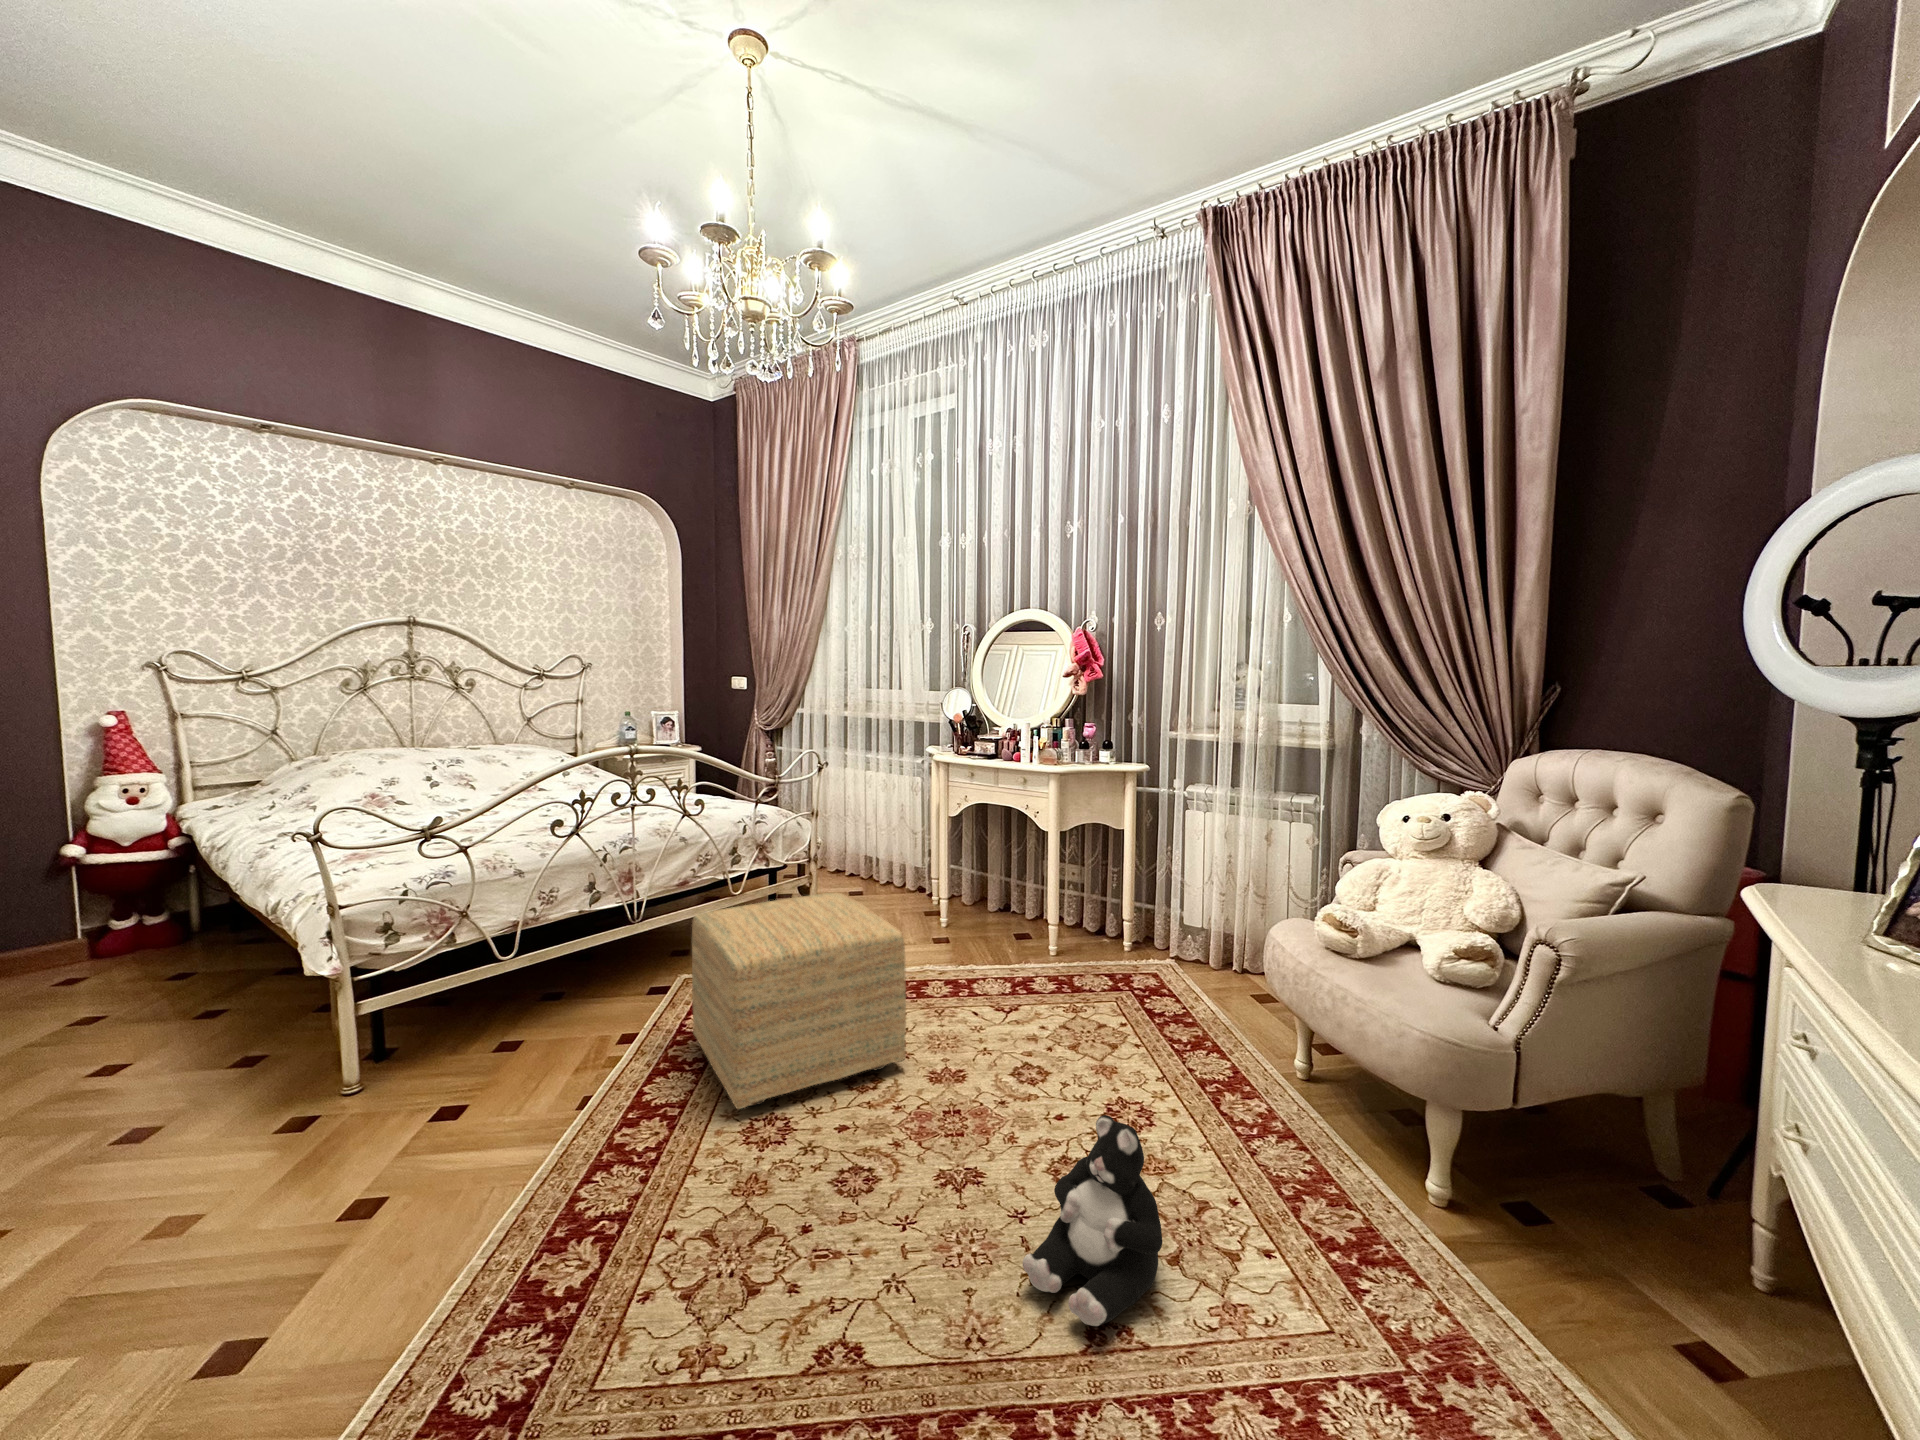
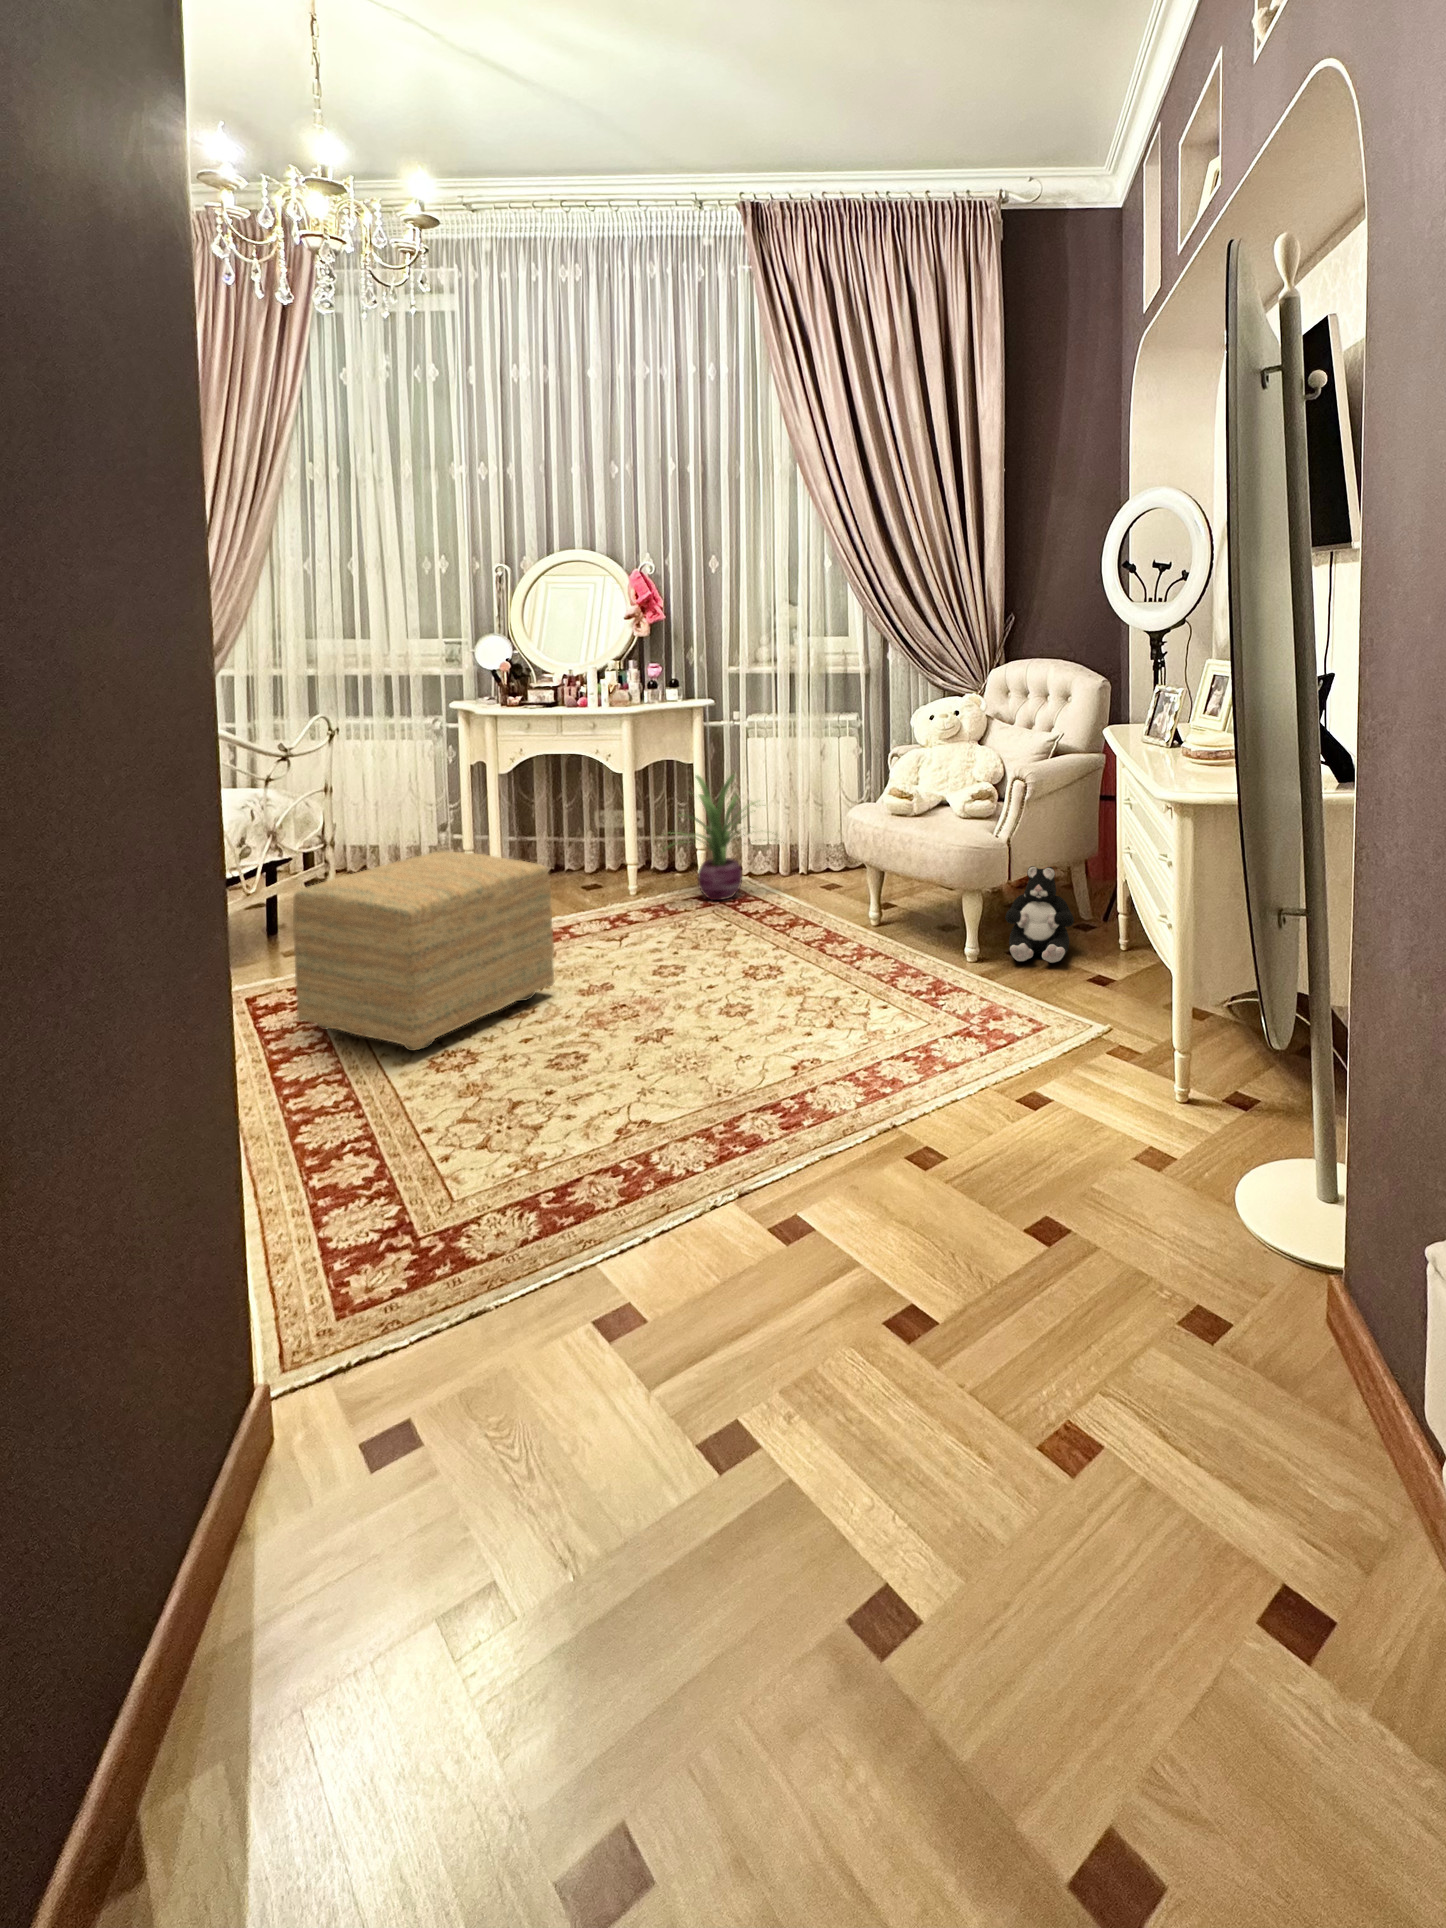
decorative plant: none [1064,844,1210,986] -> present [664,775,776,900]
plush toy: present [1023,1115,1162,1326] -> present [1005,866,1074,963]

